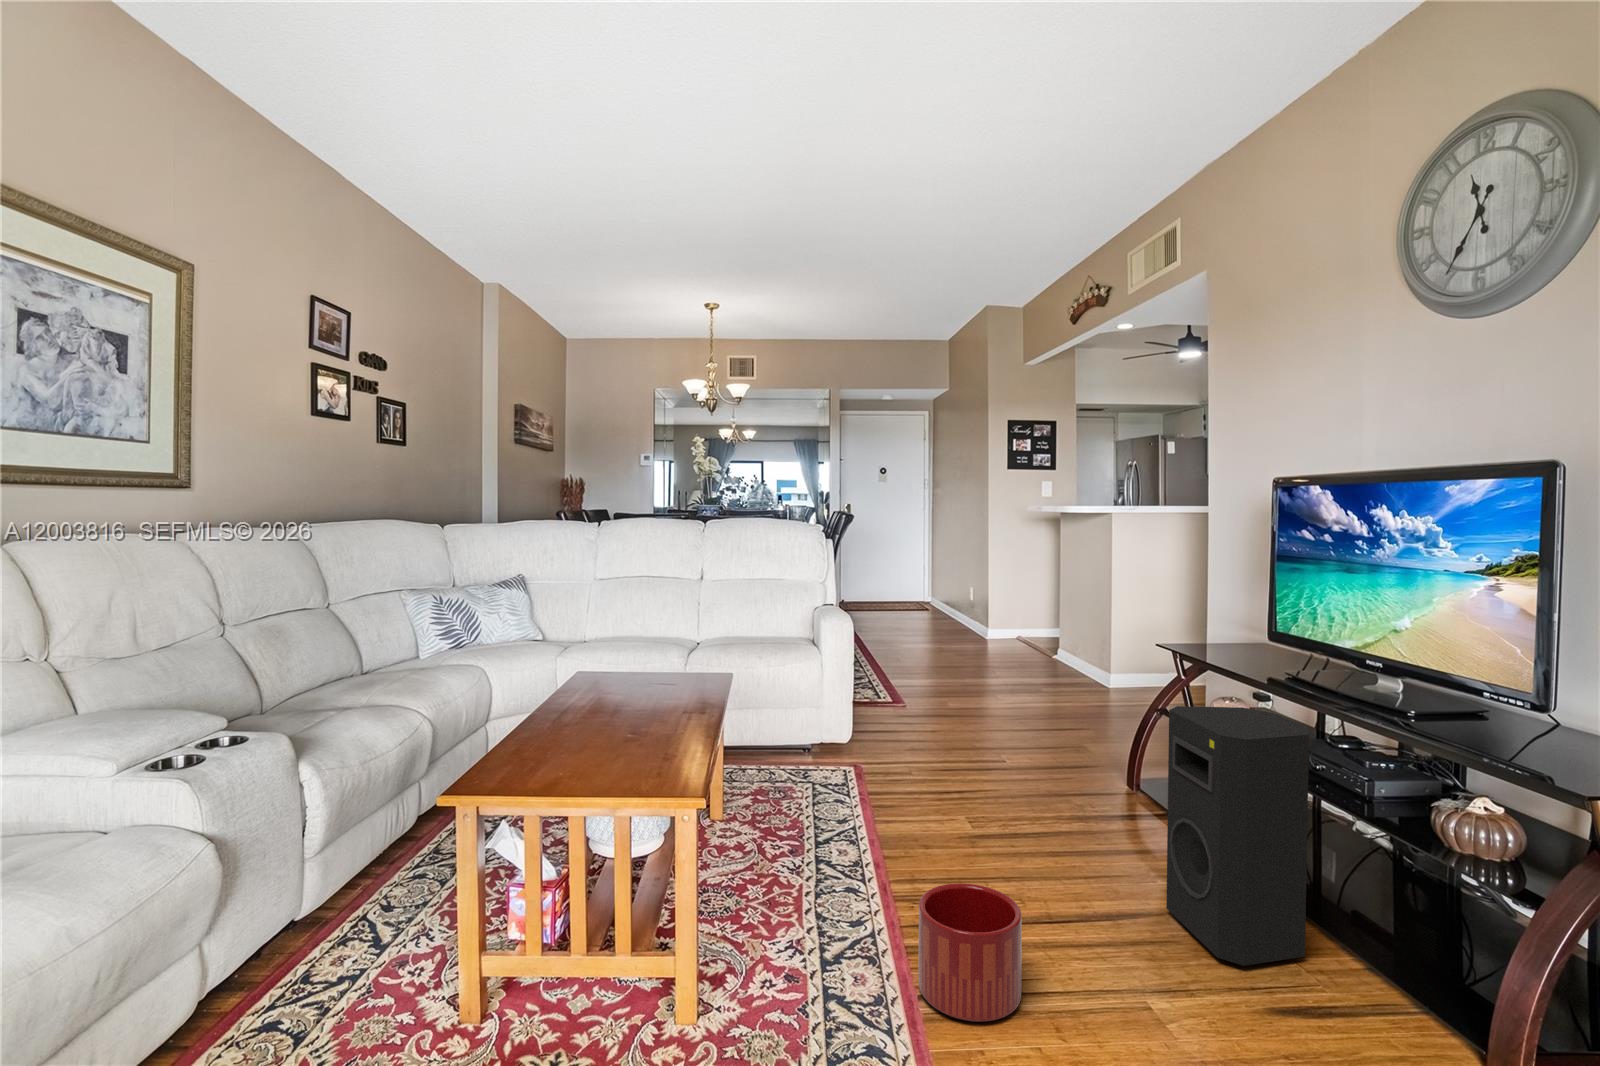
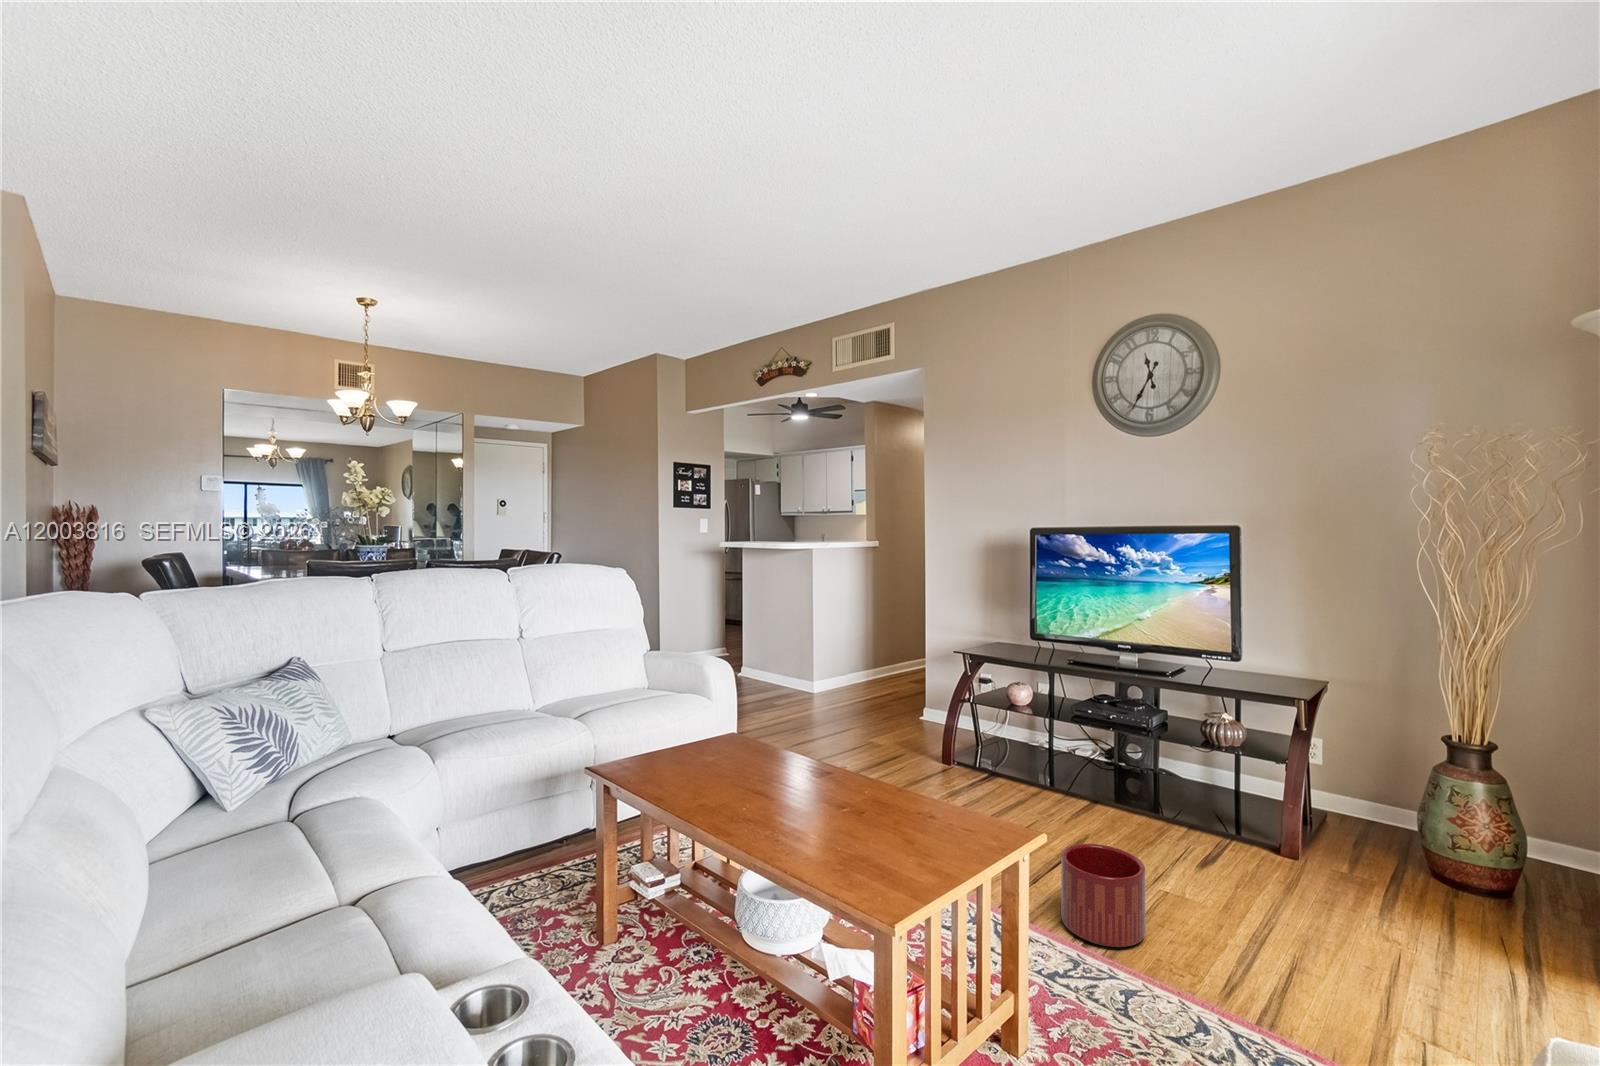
speaker: present [1166,706,1309,966] -> none [1084,680,1174,847]

